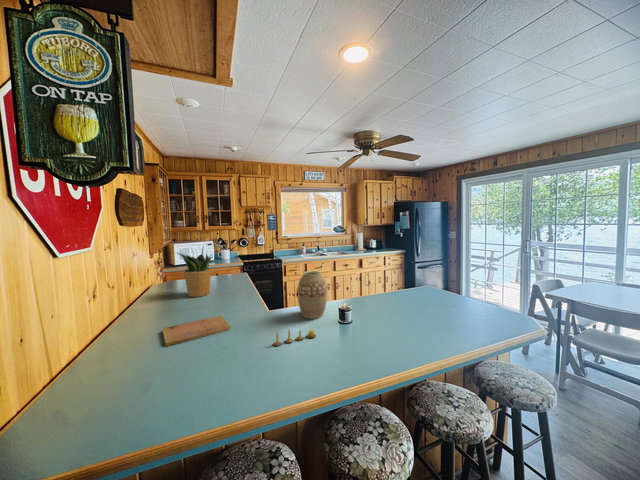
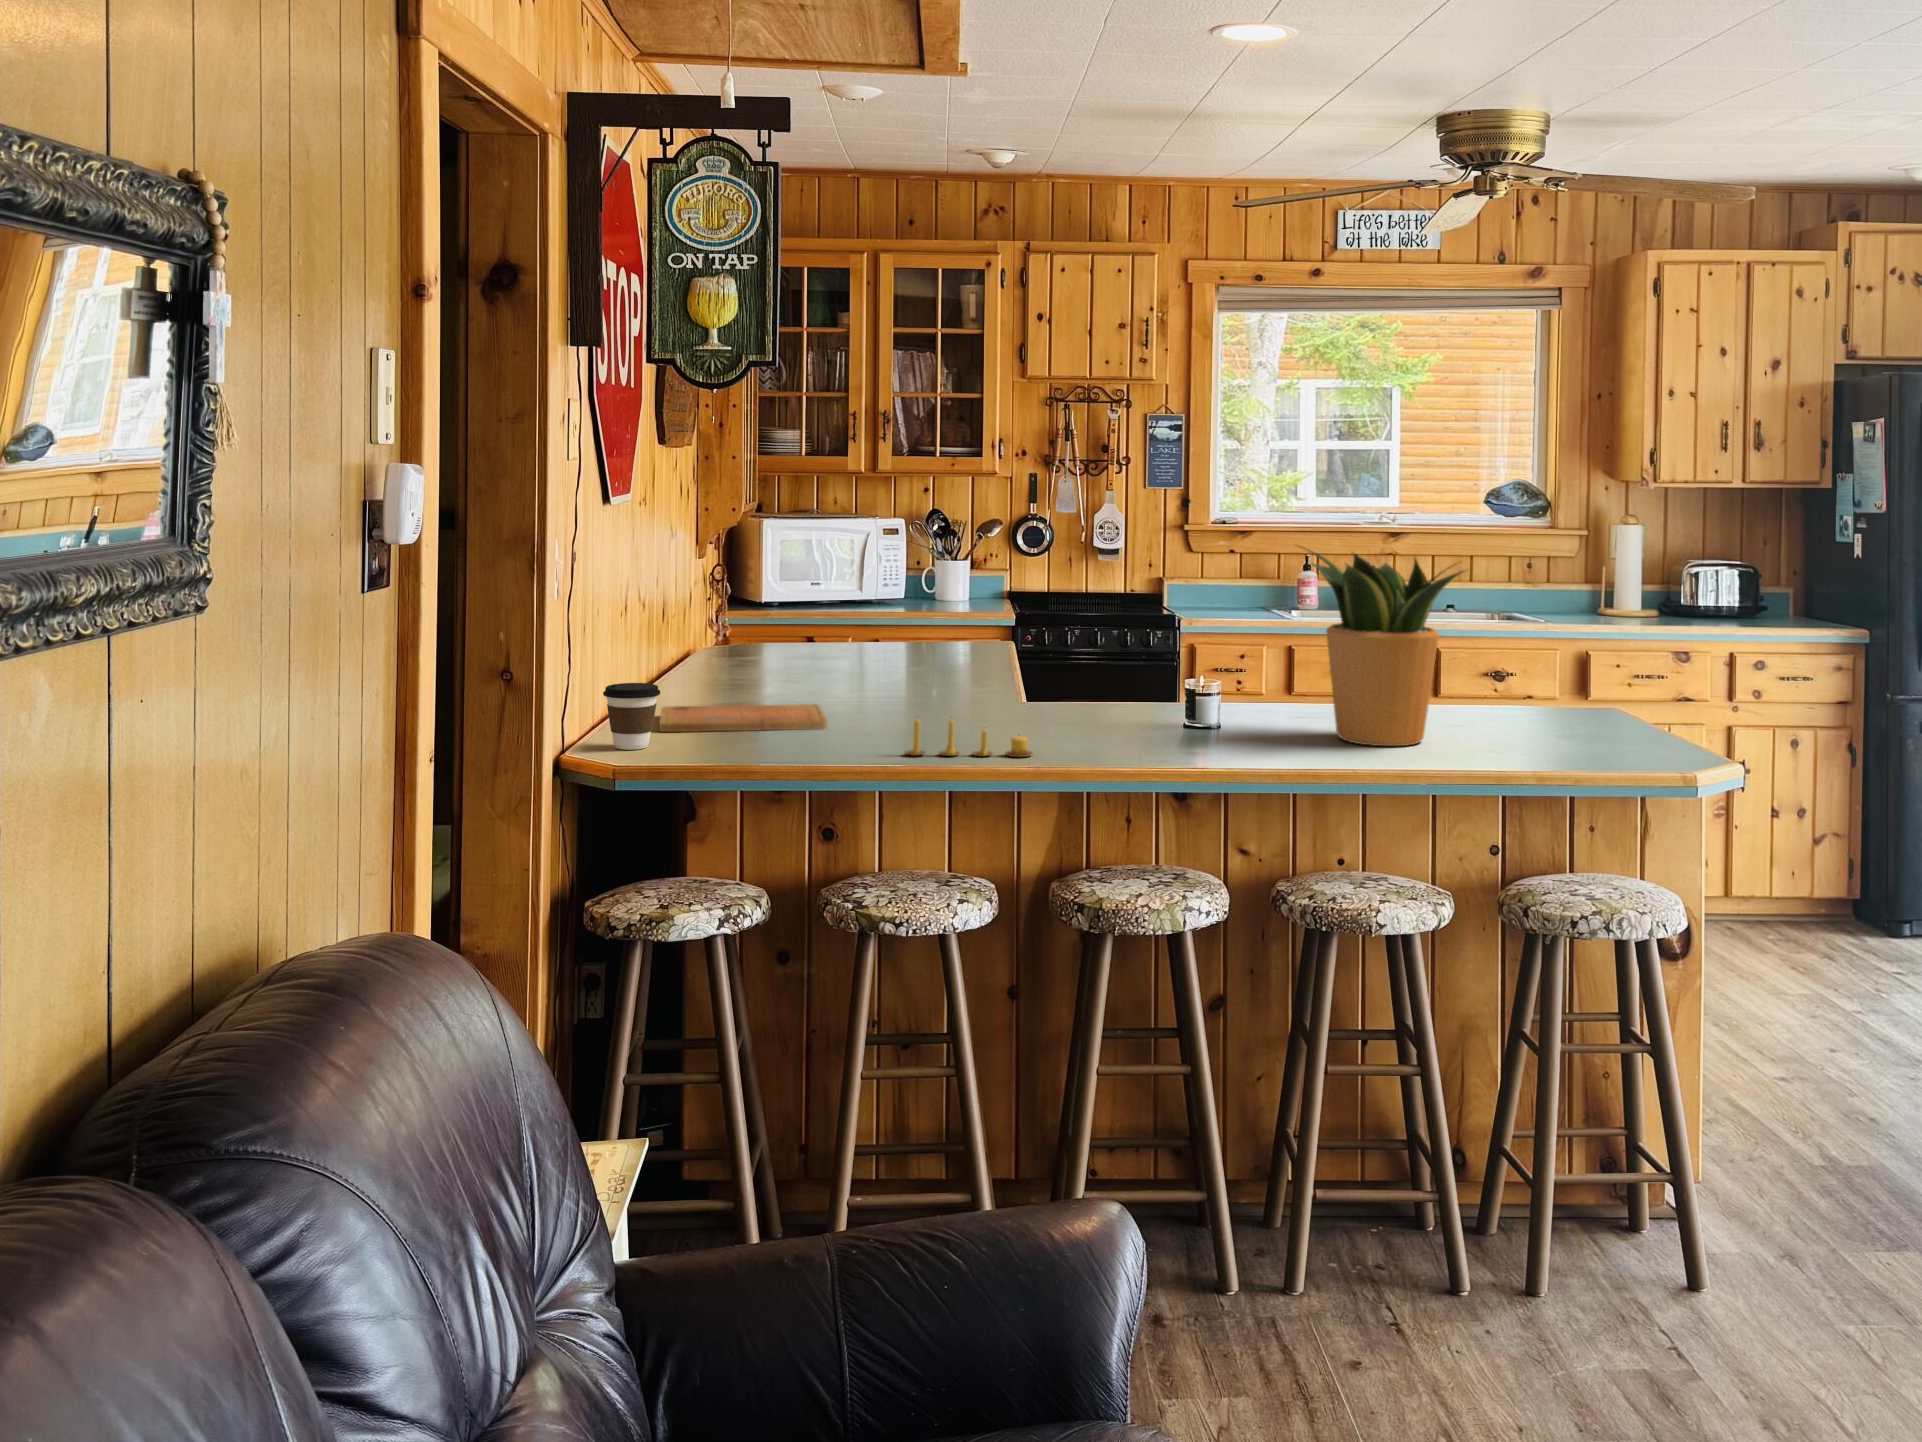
potted plant: present [177,253,212,297] -> present [1303,548,1465,746]
vase: present [298,271,327,319] -> none [1037,588,1131,737]
coffee cup: none [141,336,169,369] -> present [603,683,660,750]

